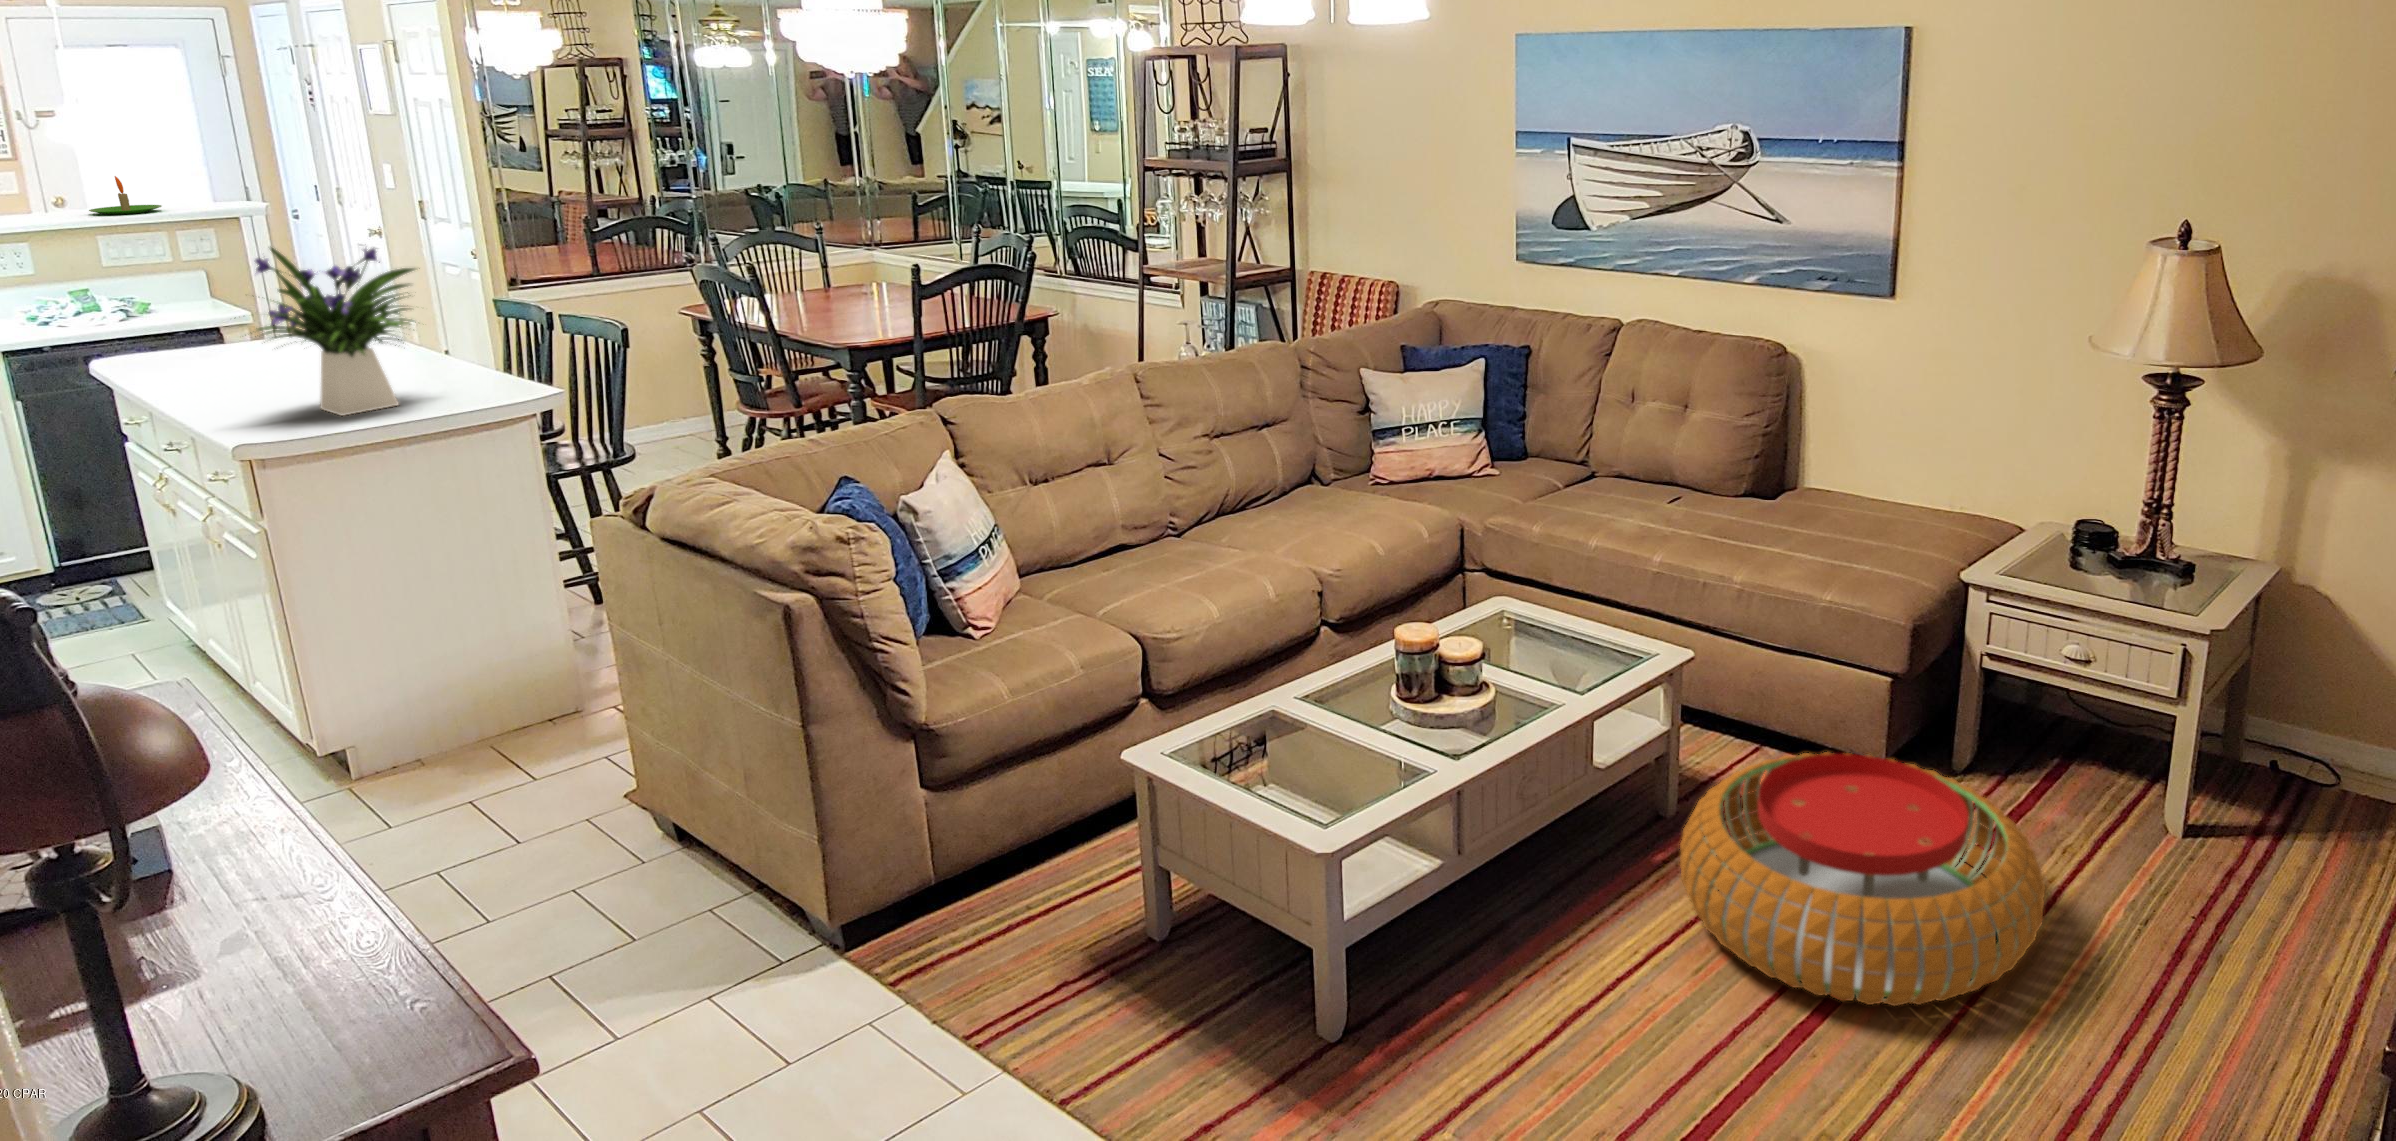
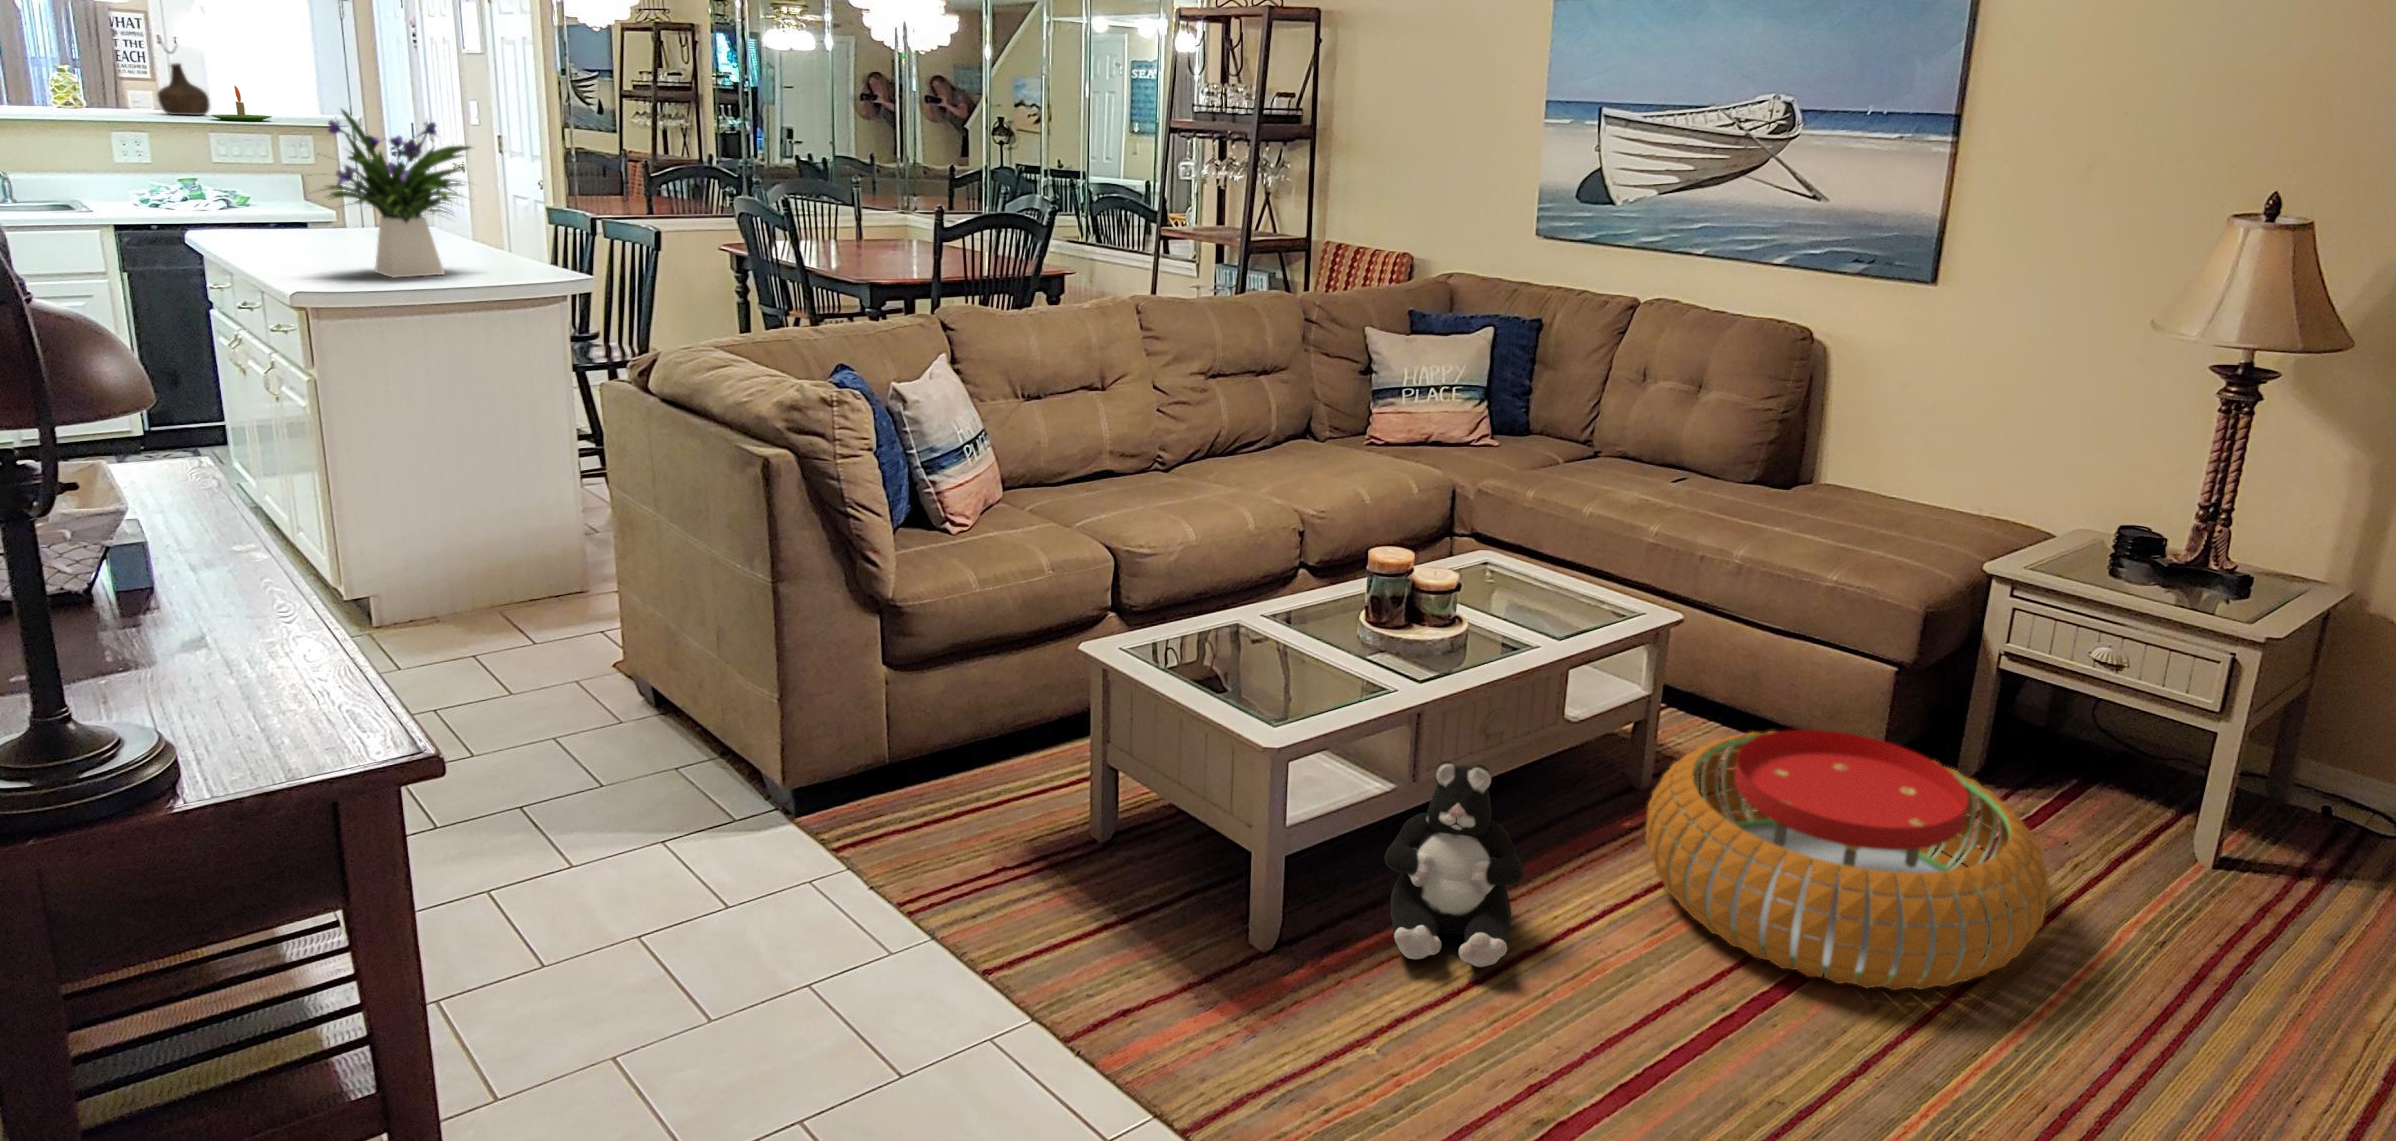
bottle: none [23,154,85,210] -> present [158,63,209,115]
plush toy: none [1442,837,1574,1034] -> present [1385,761,1524,967]

